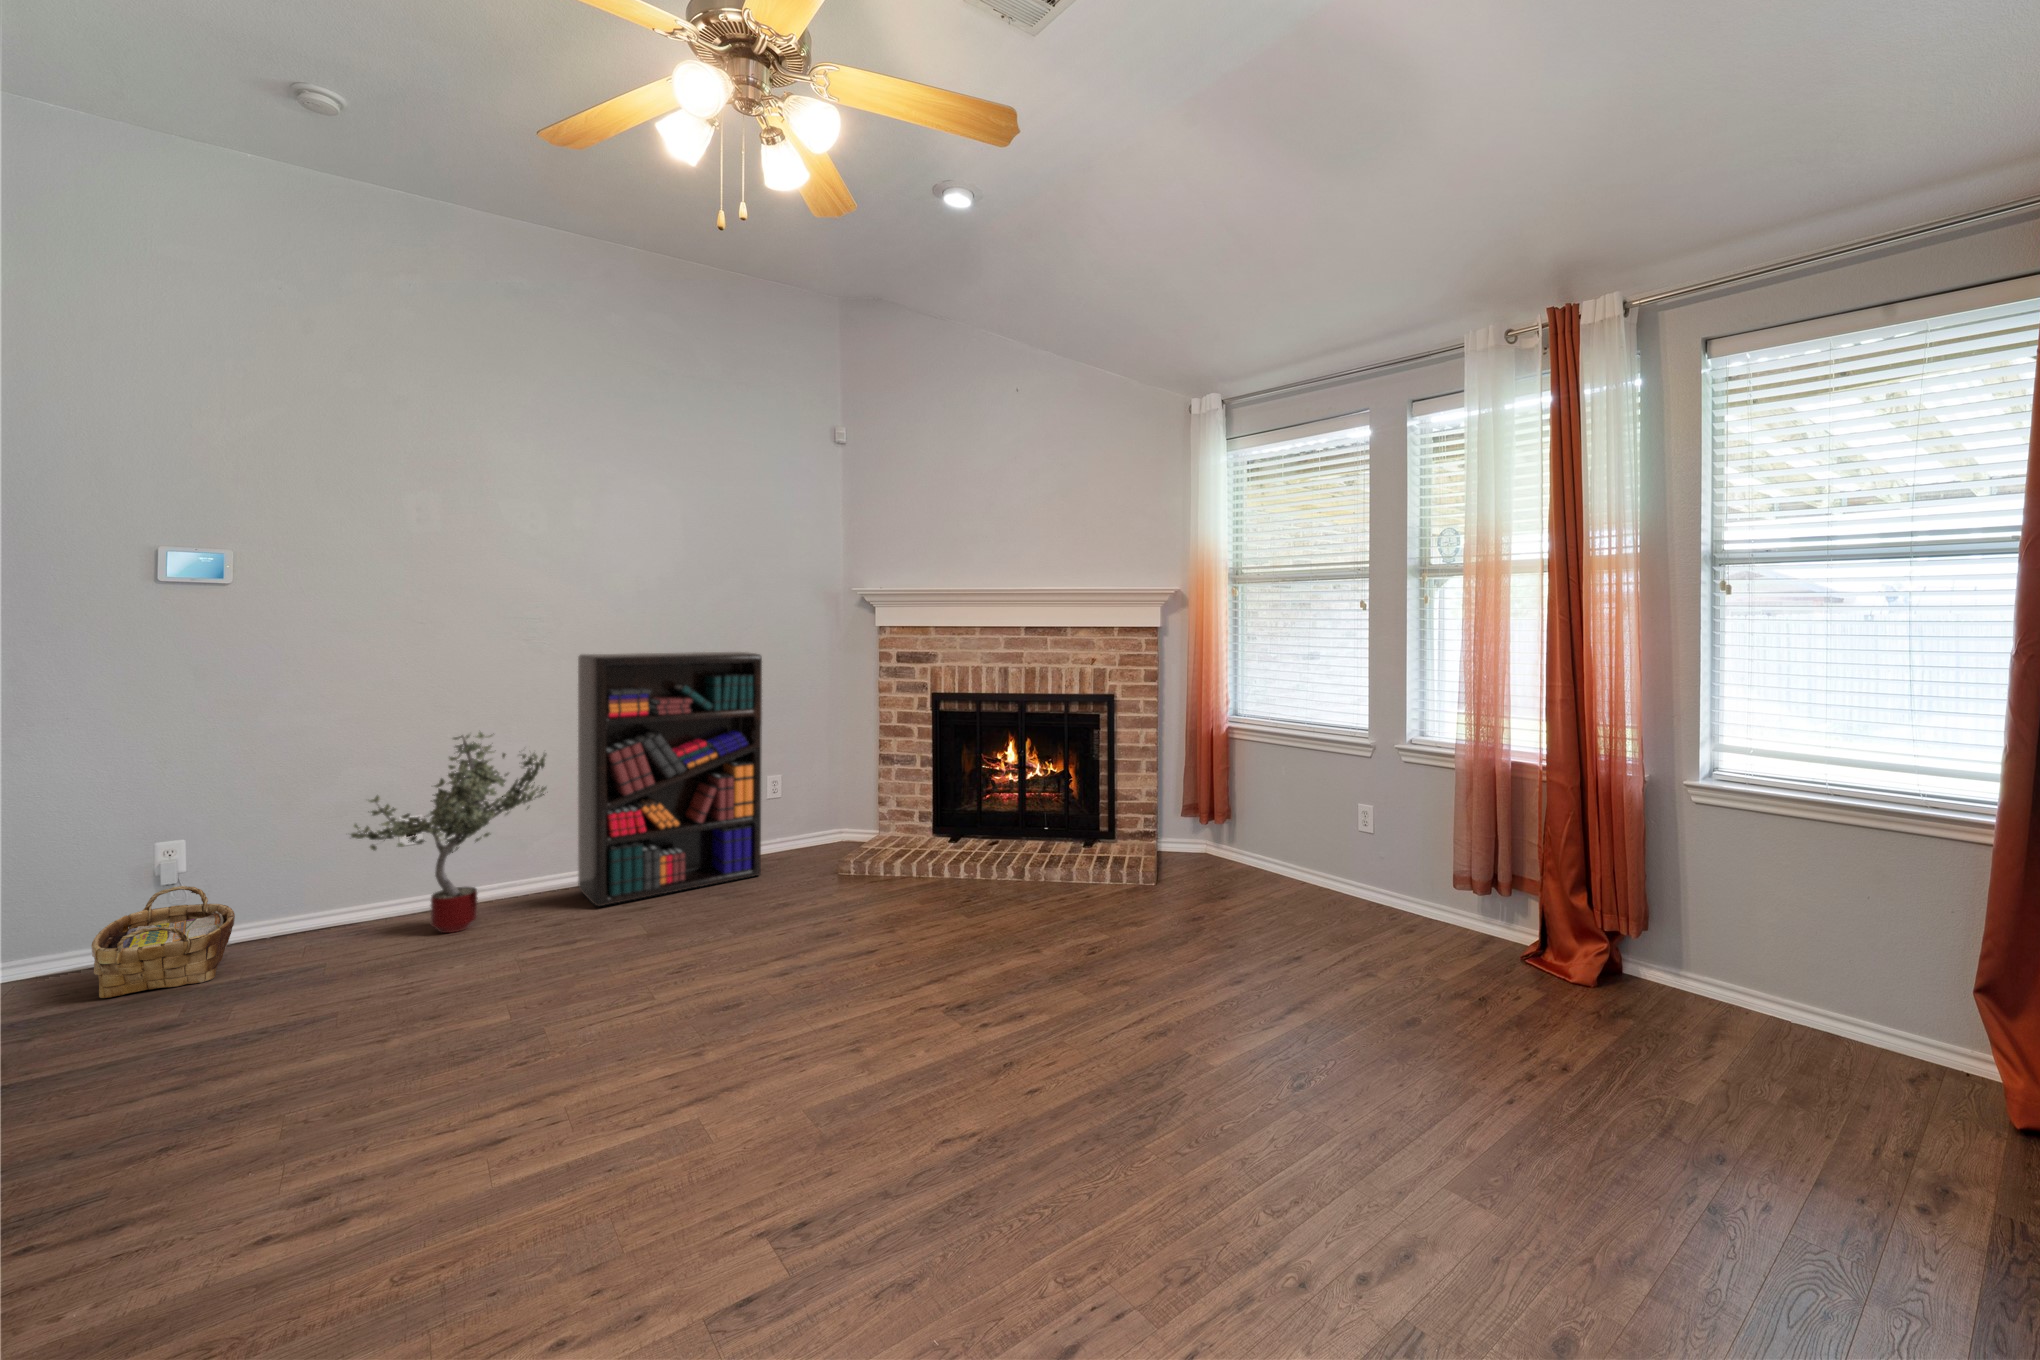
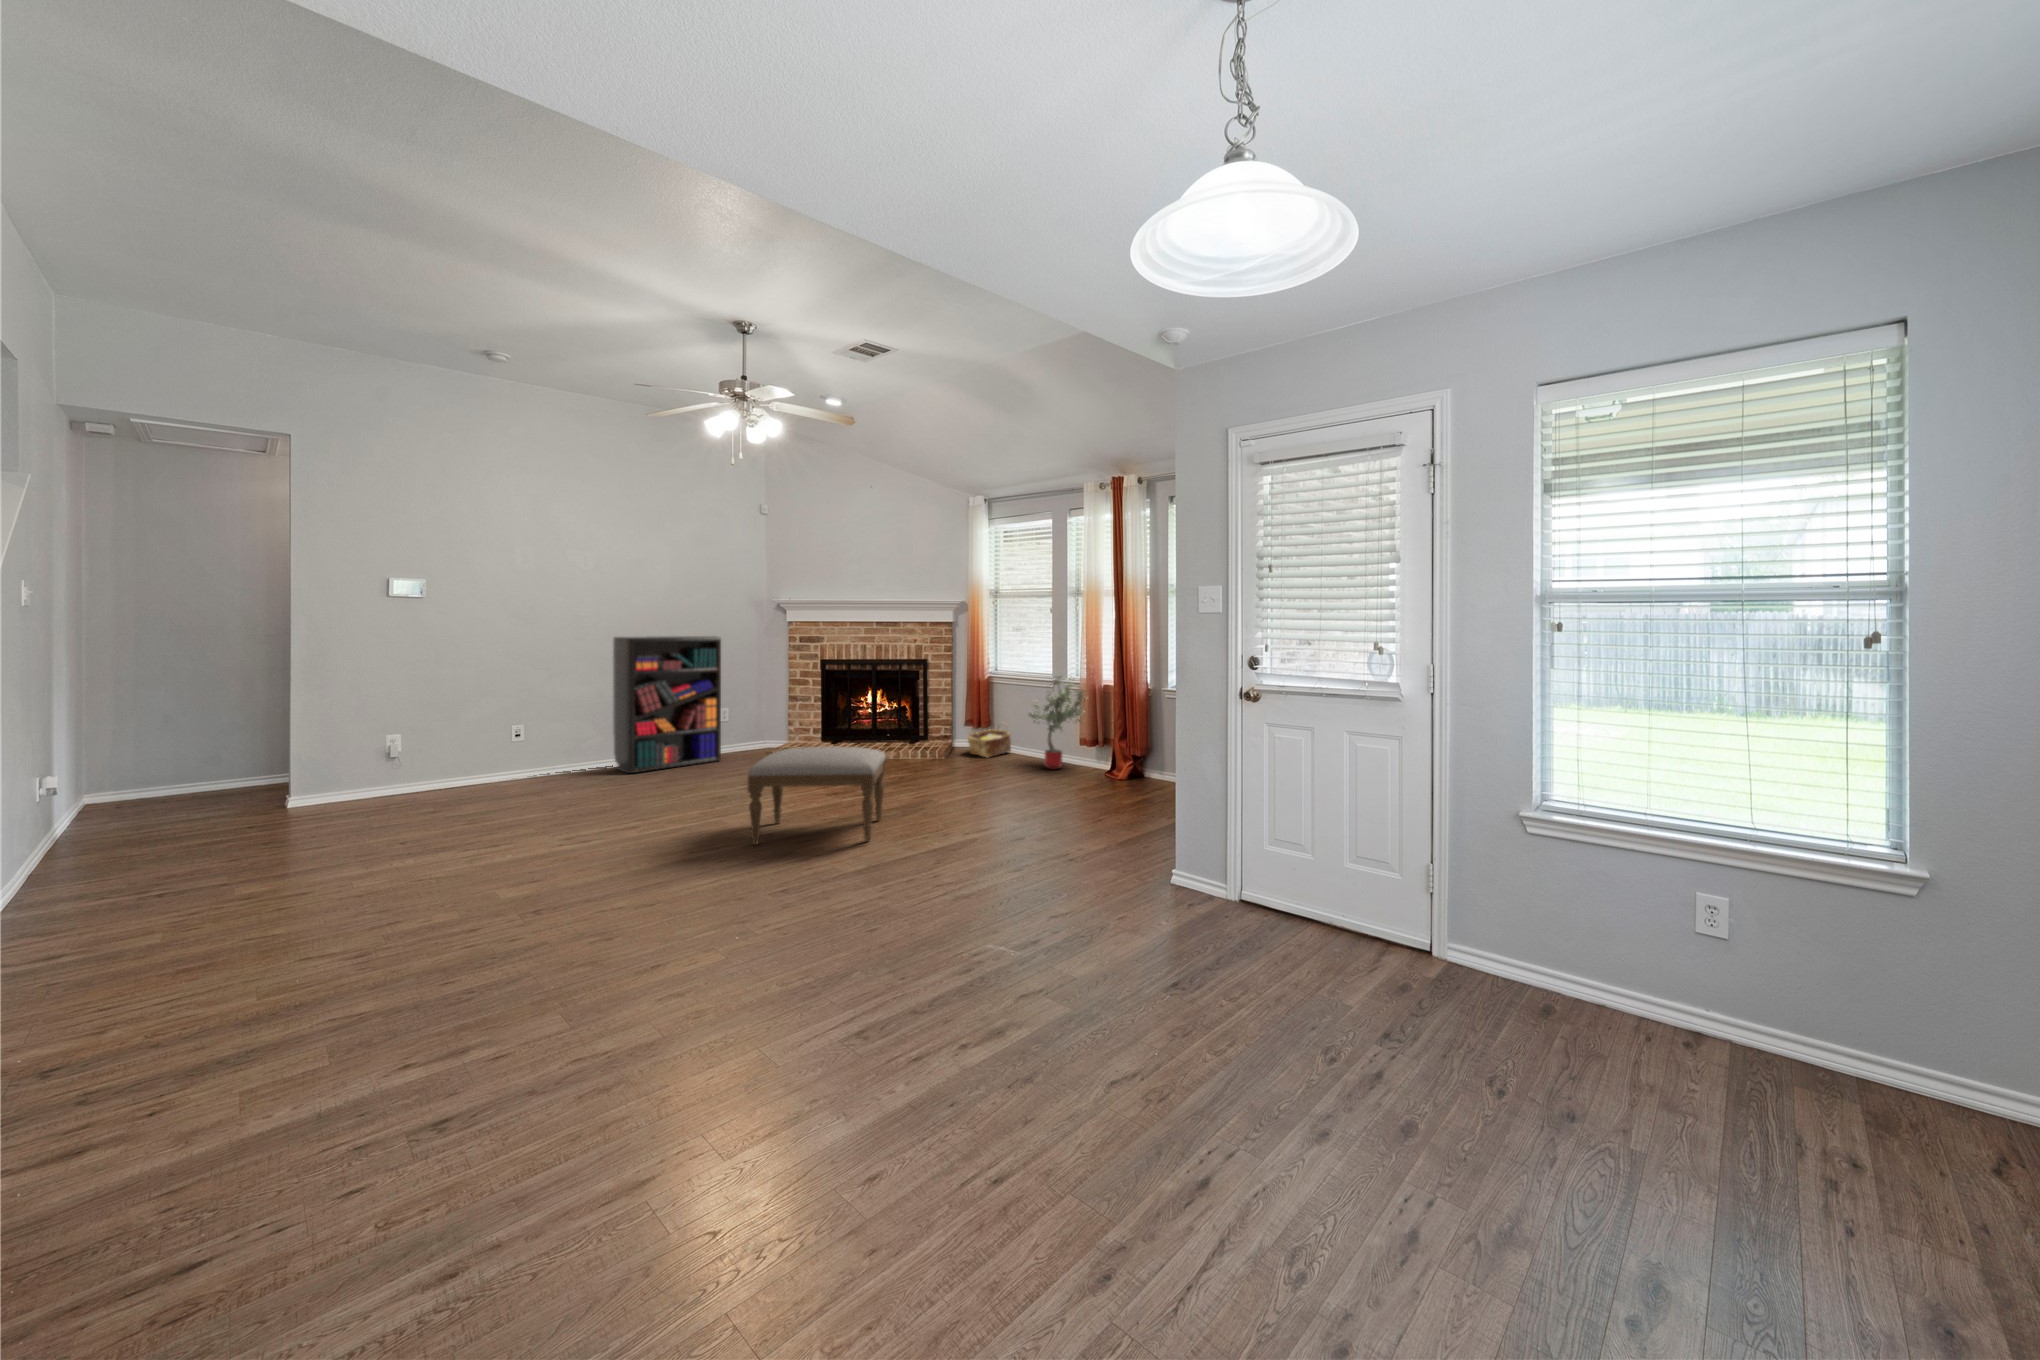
potted tree: present [351,732,546,933] -> present [1029,676,1085,769]
woven basket: present [91,886,235,998] -> present [967,725,1011,757]
ottoman: none [752,949,1102,1269] -> present [748,747,885,845]

